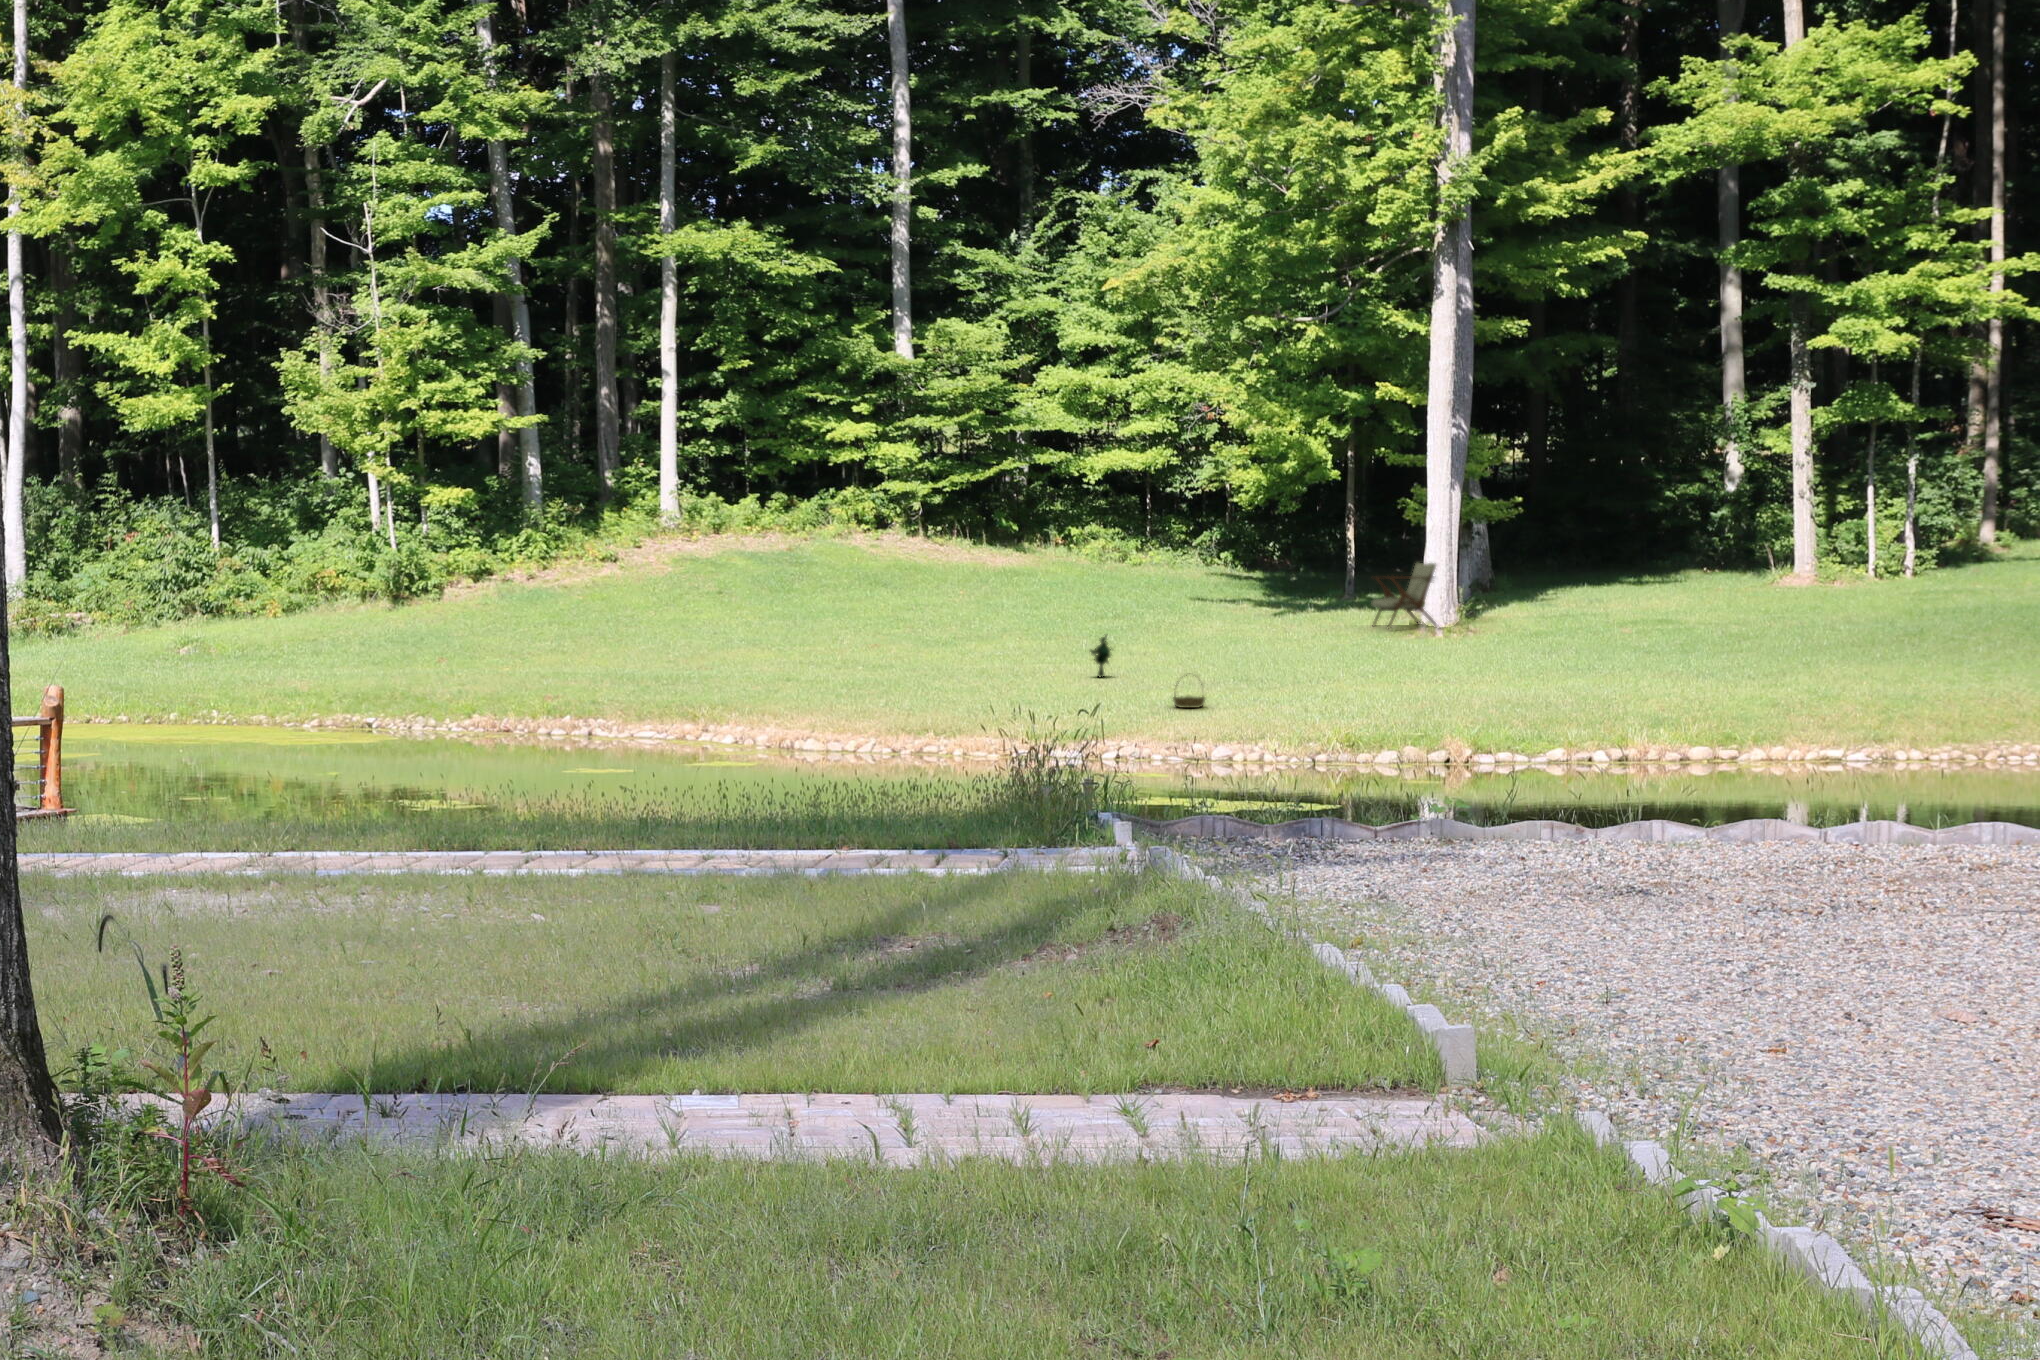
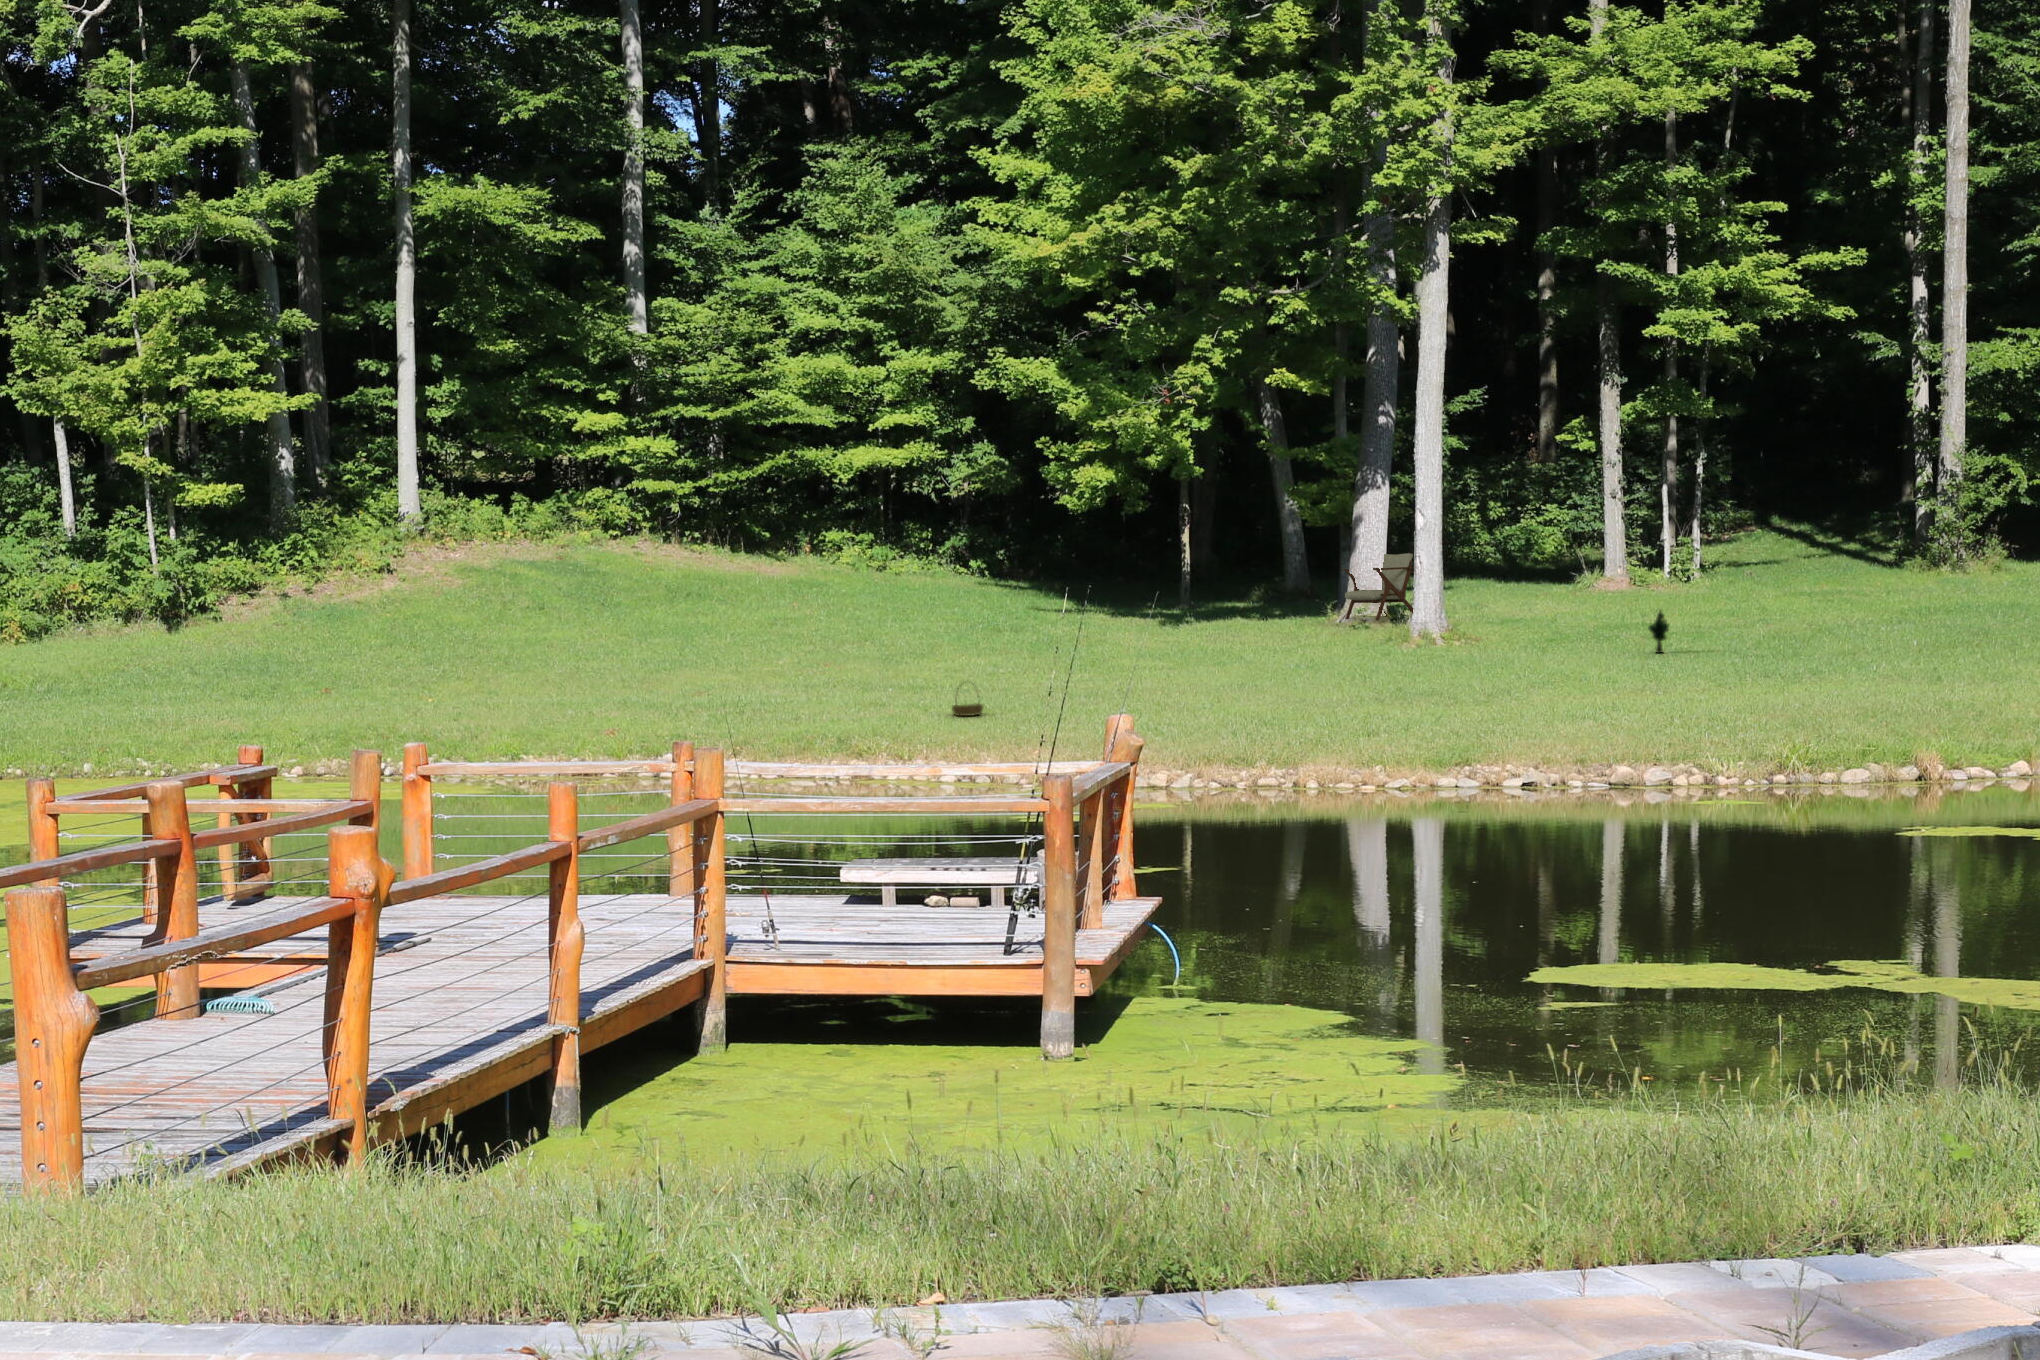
decorative plant: present [1091,636,1111,677] -> present [1648,611,1669,653]
basket: present [1173,675,1205,708] -> present [952,682,983,716]

